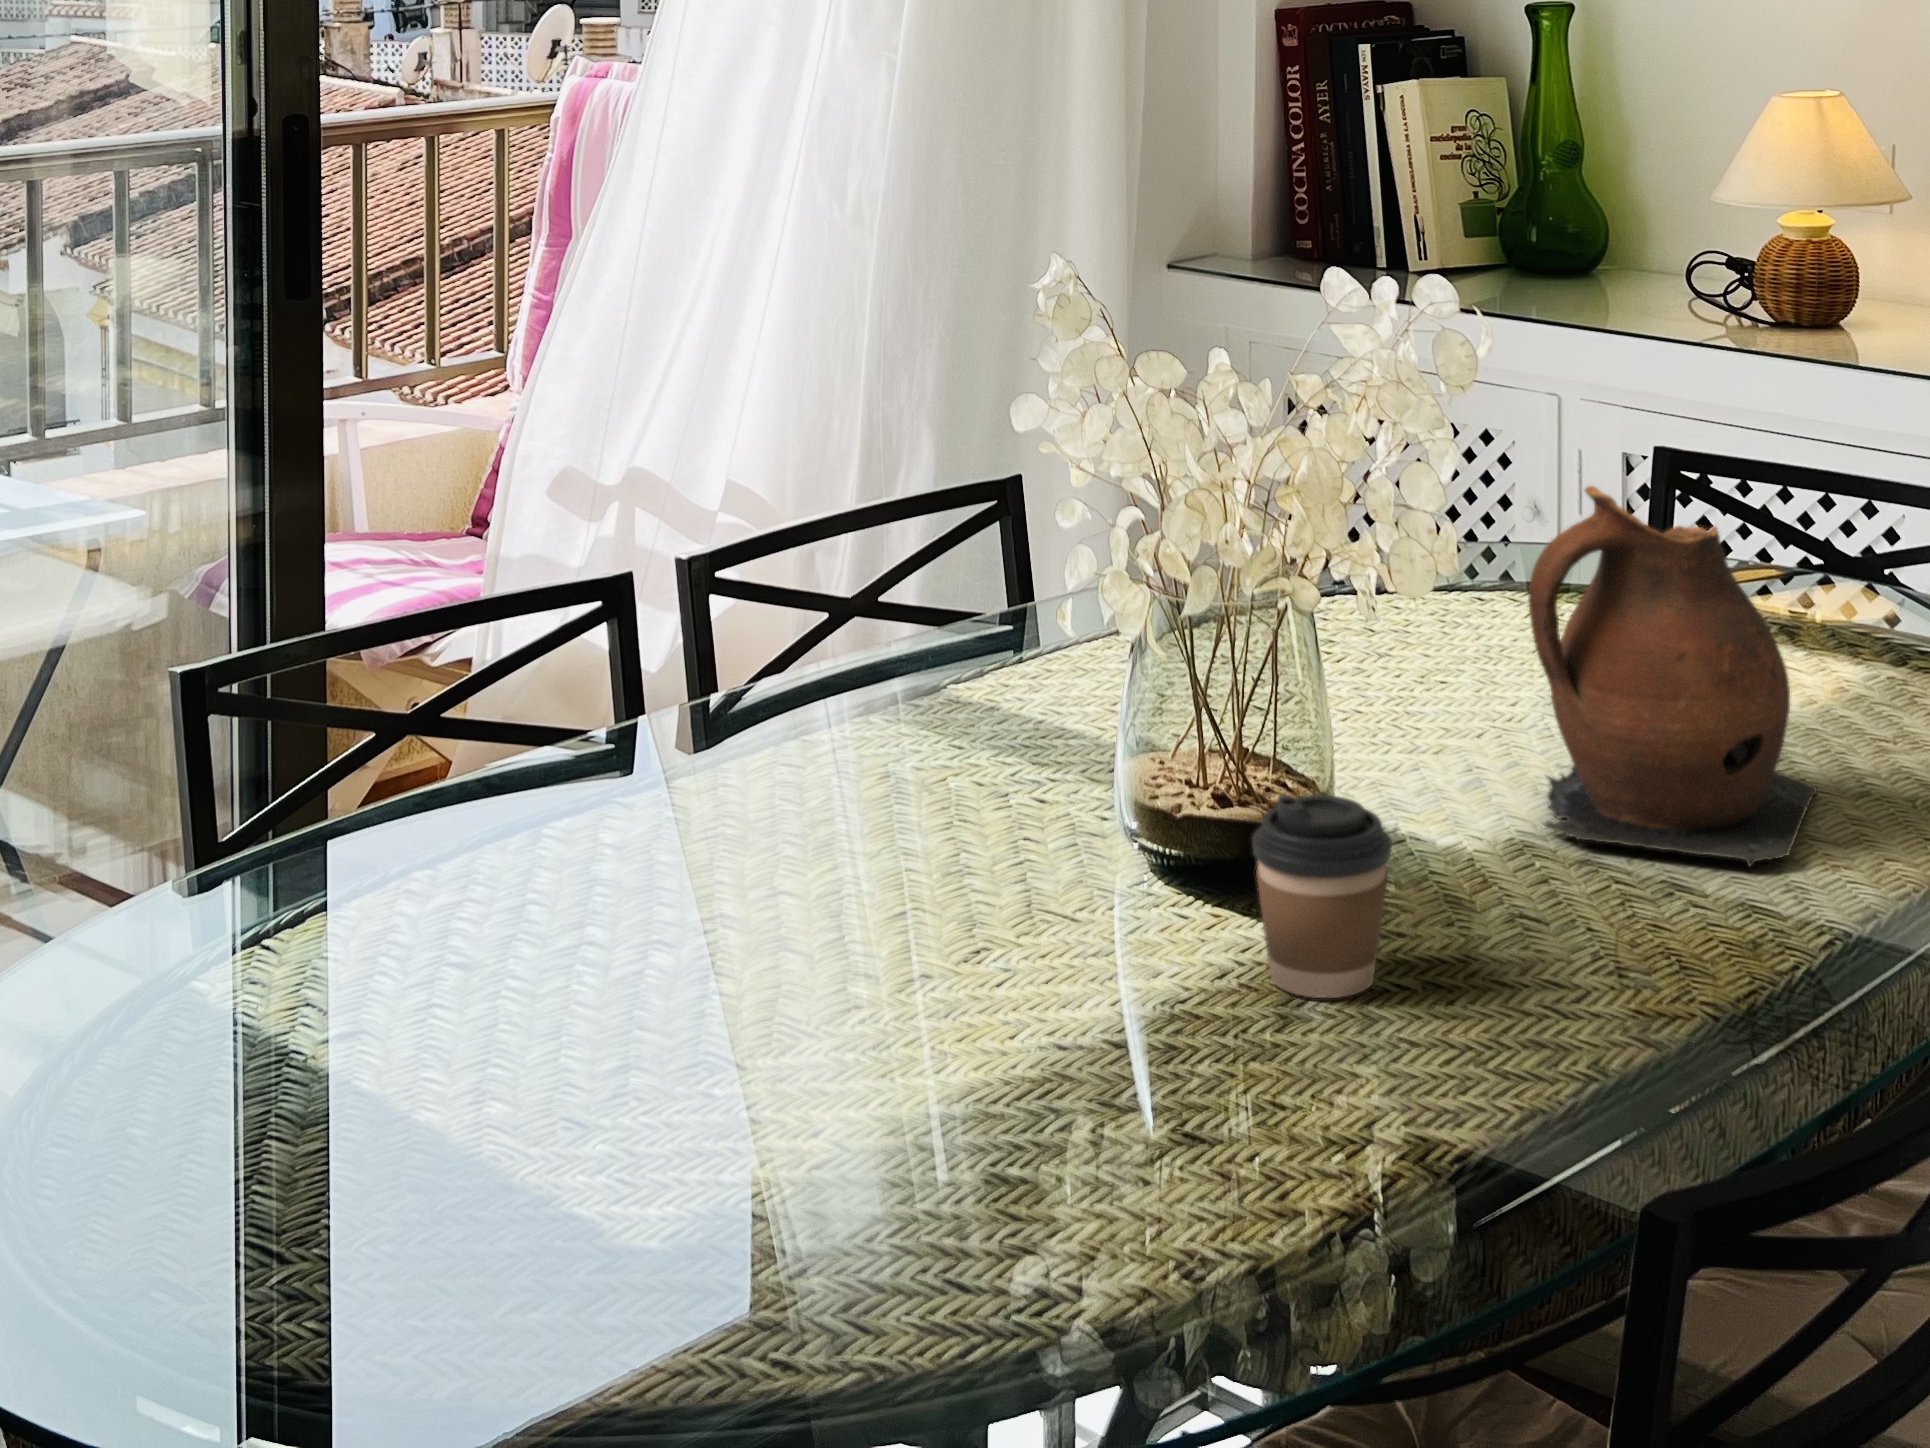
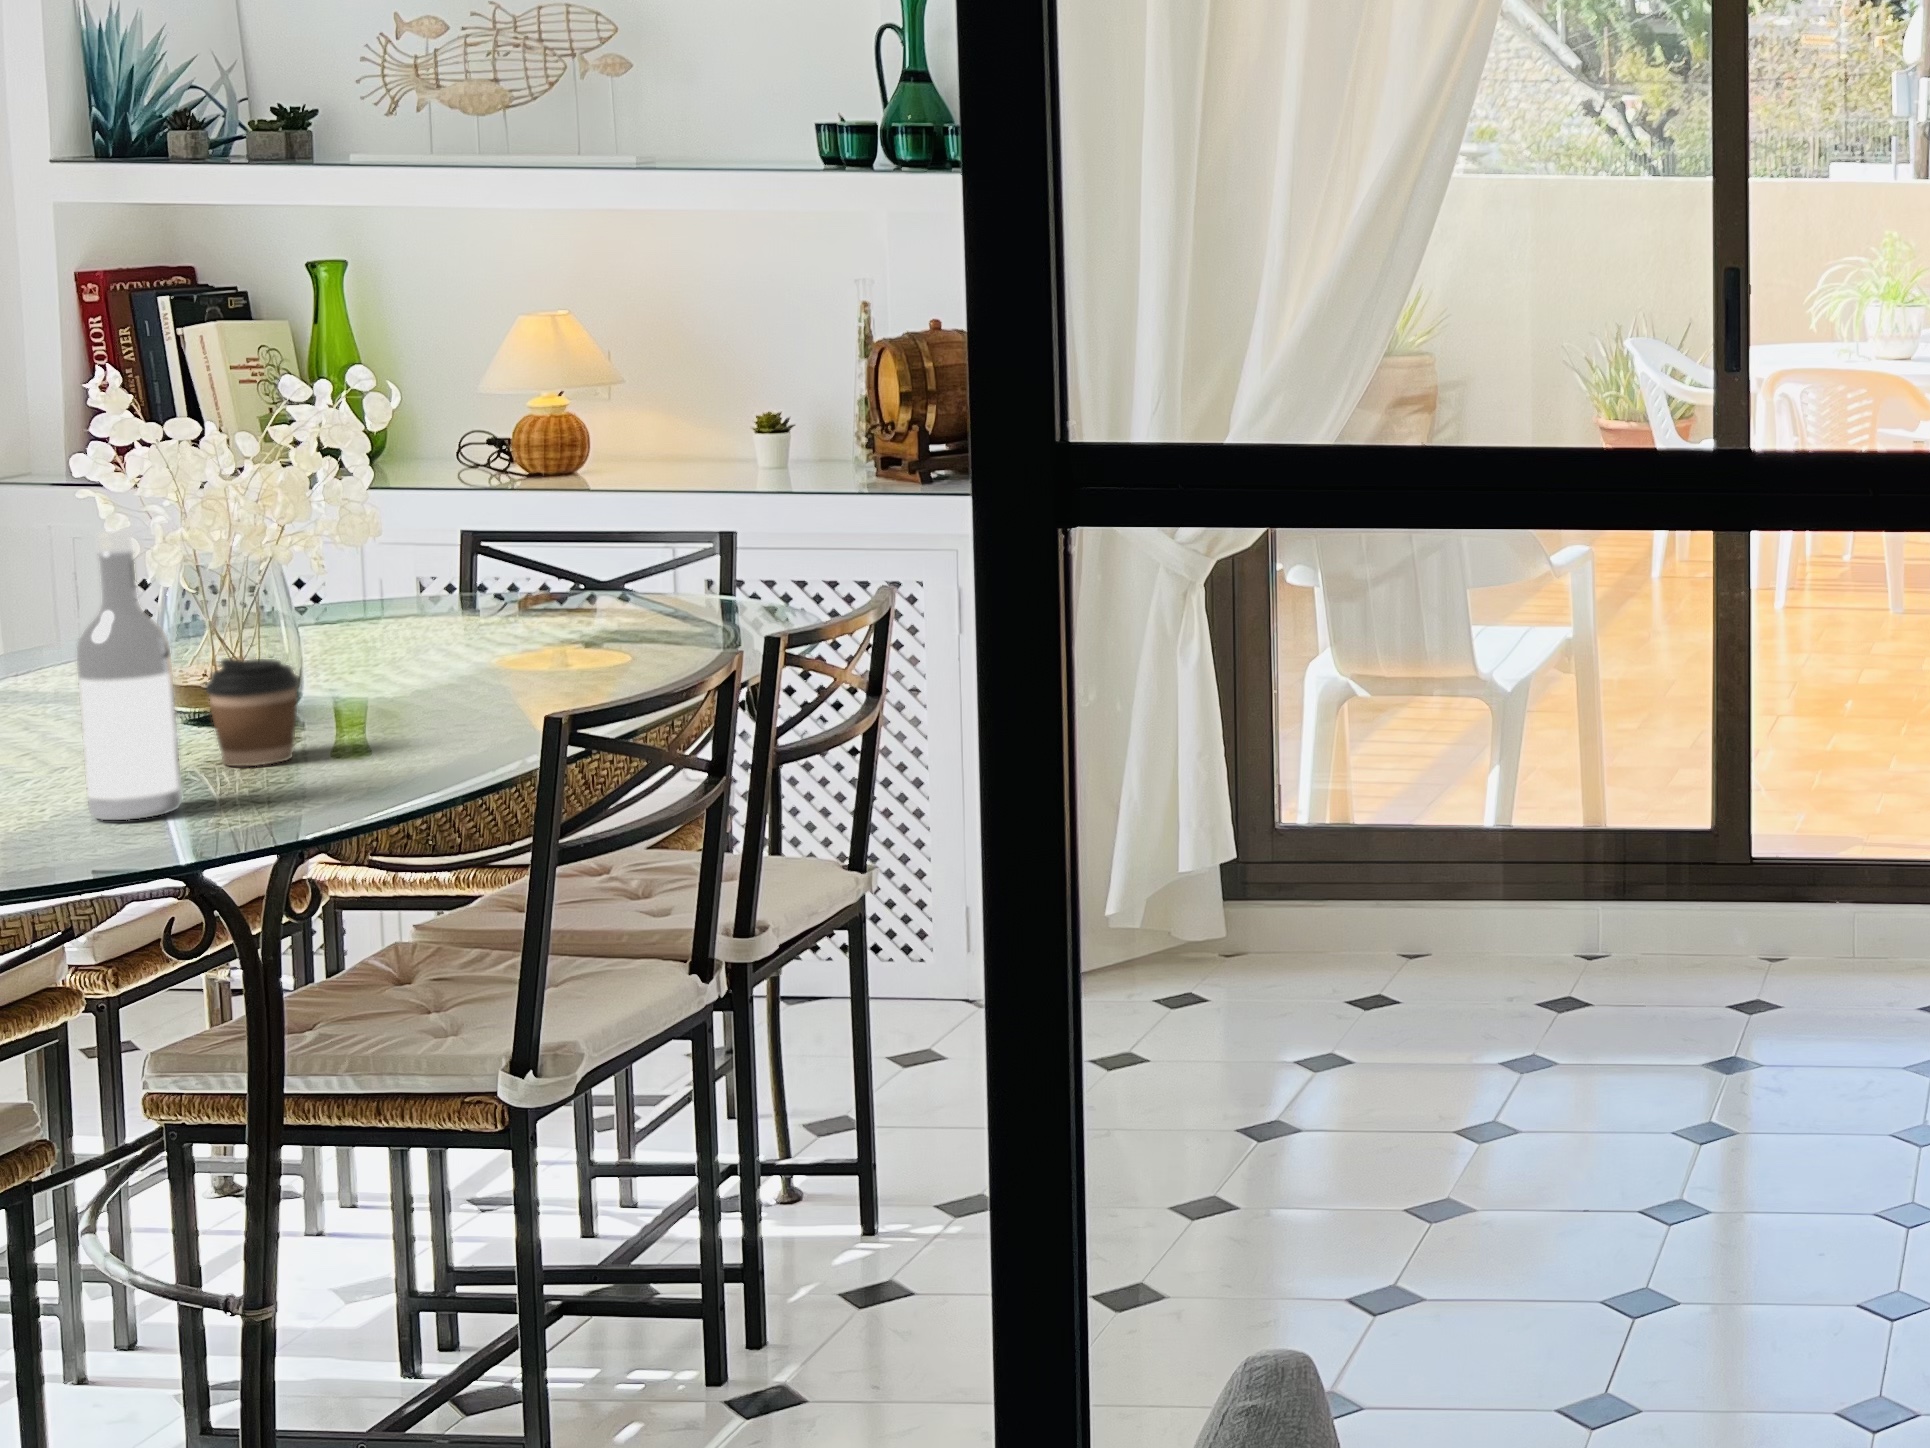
ceramic pitcher: present [1528,486,1817,867] -> none [371,499,567,699]
wine bottle: none [1034,610,1175,1145] -> present [77,531,182,820]

